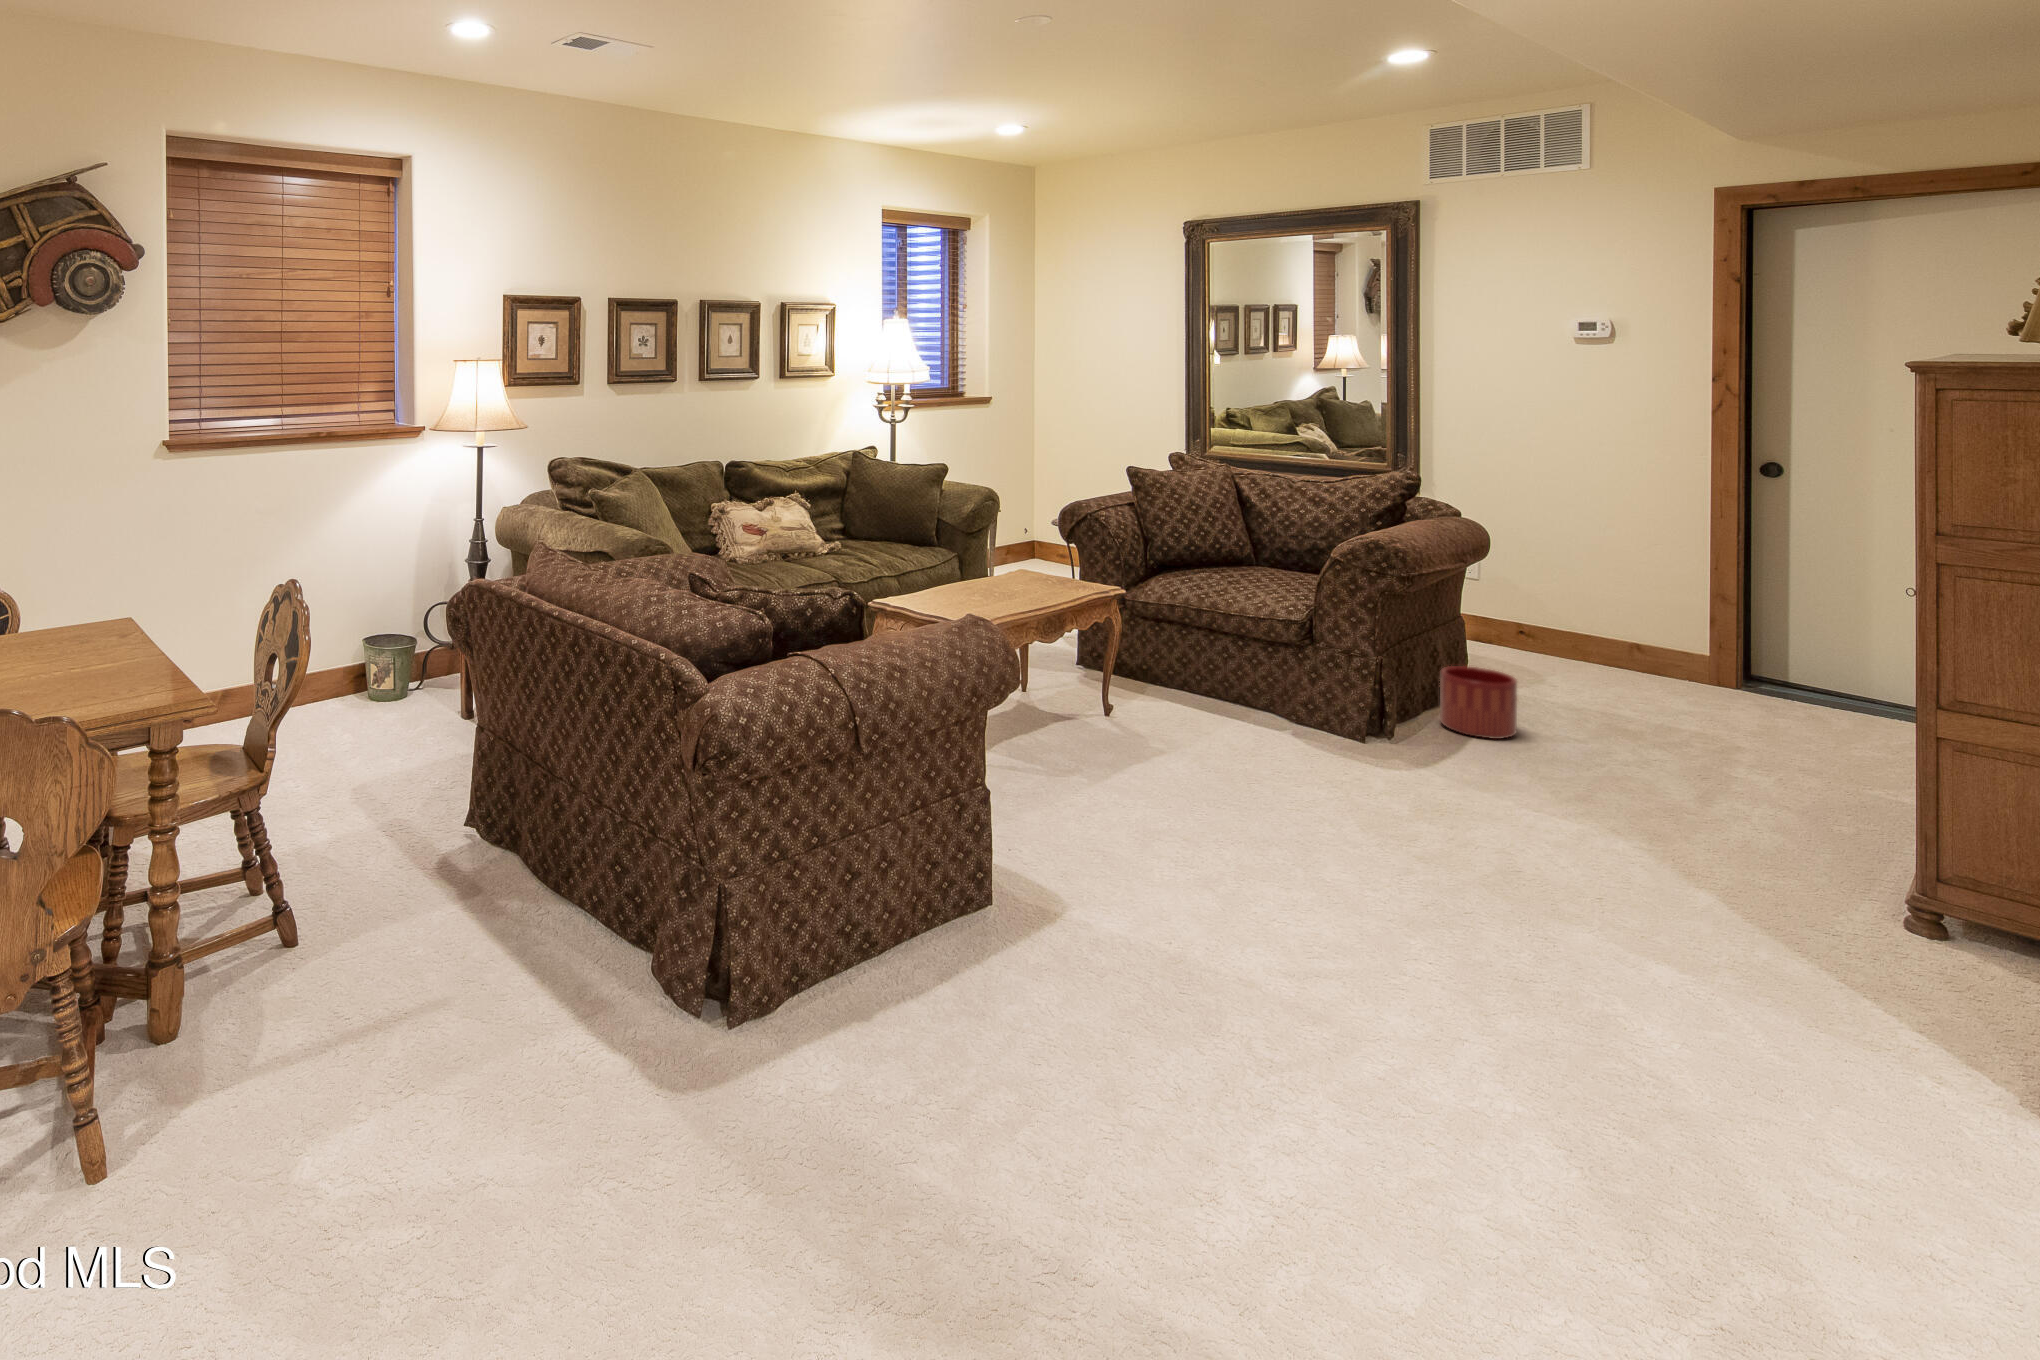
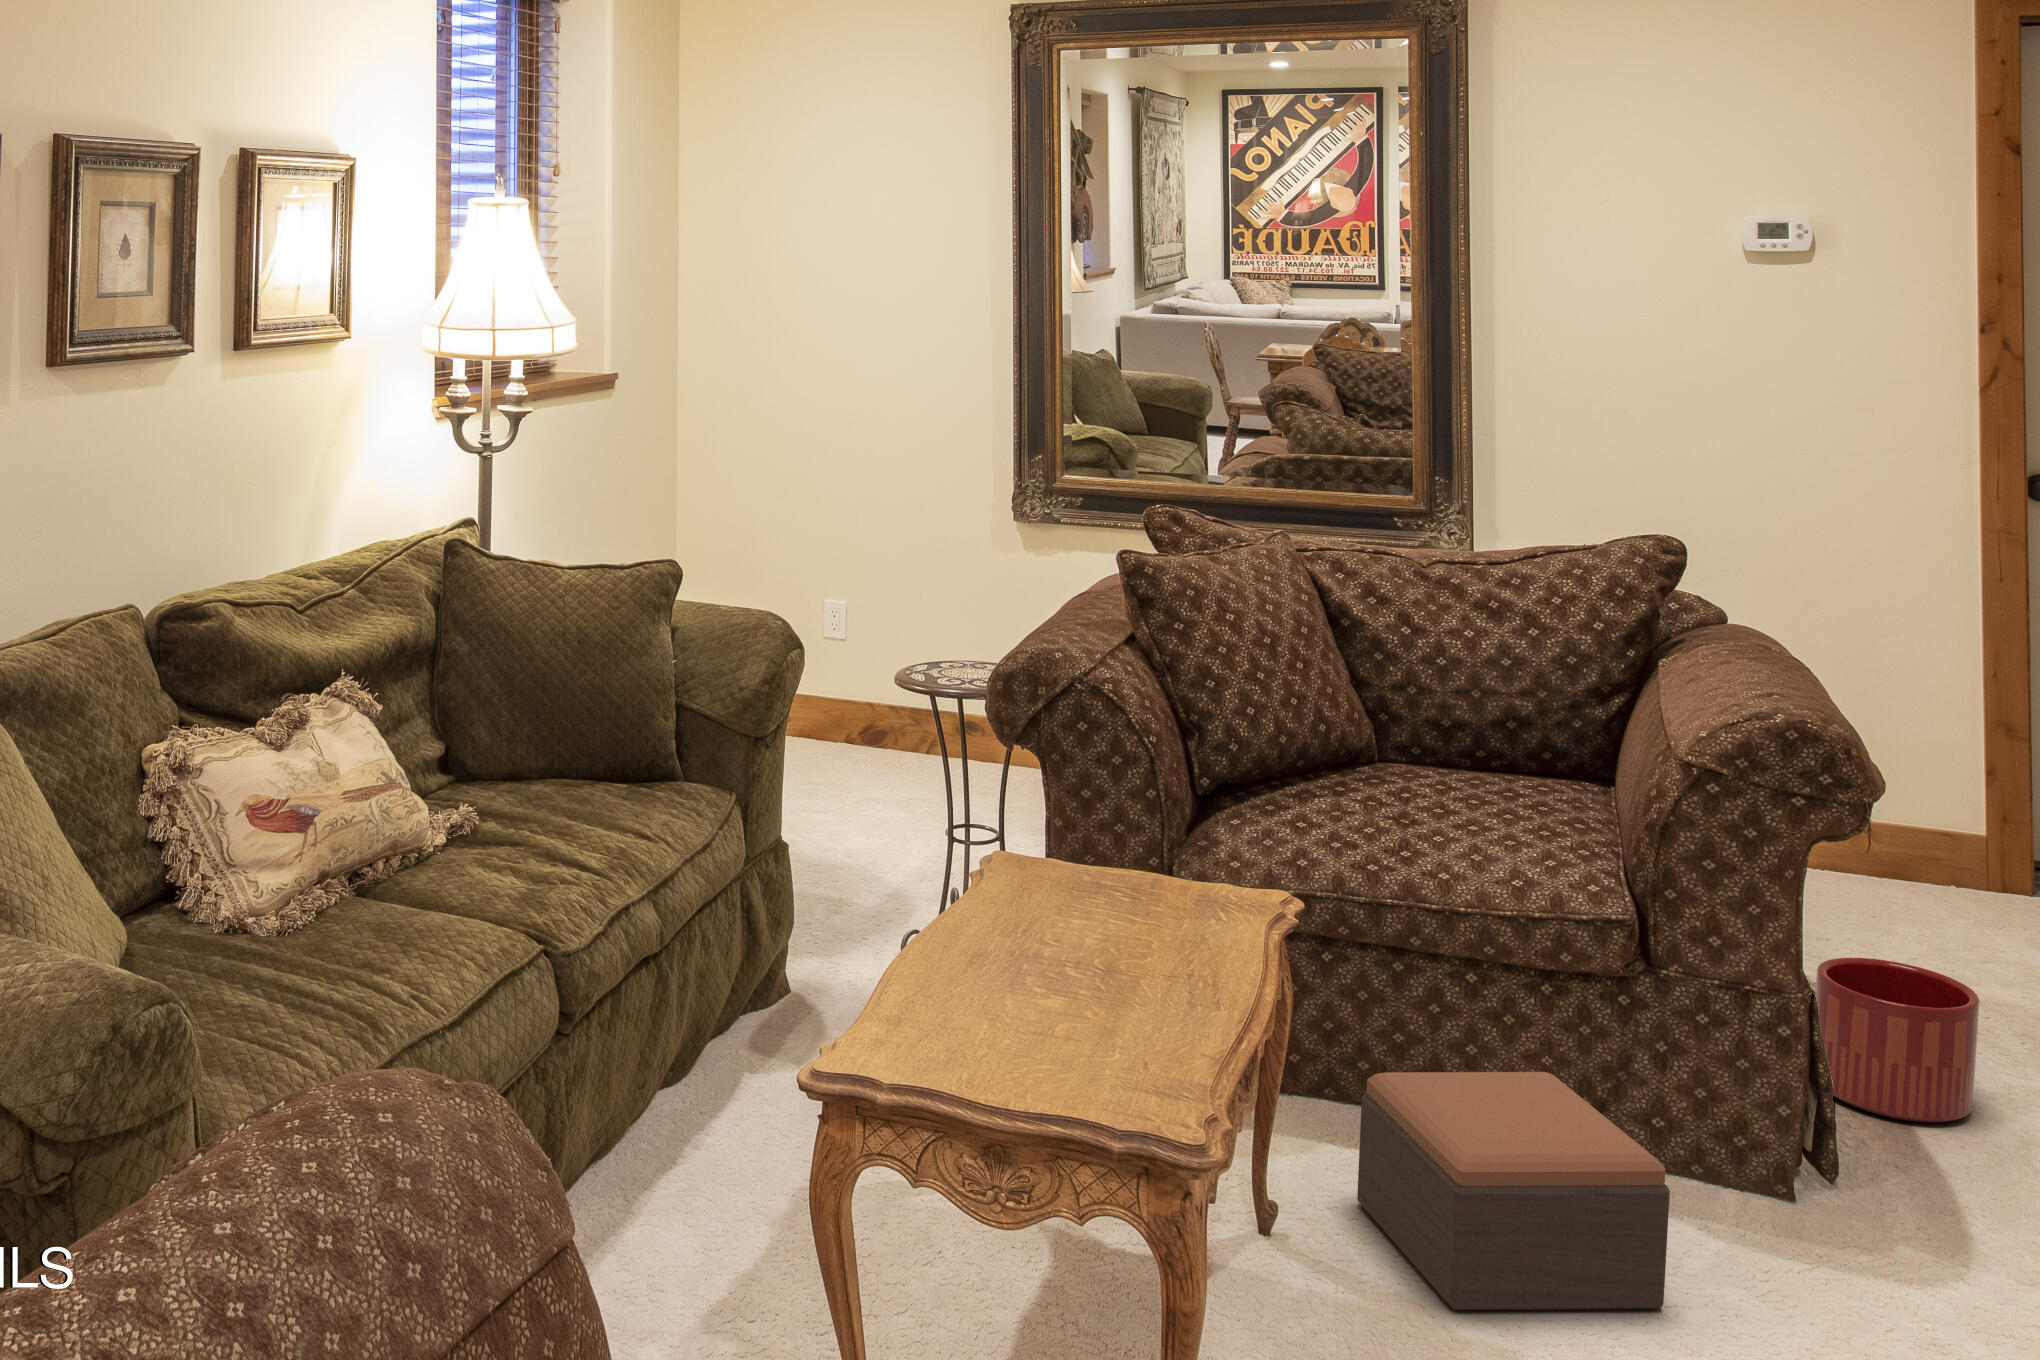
footstool: none [1146,662,1240,753] -> present [1357,1072,1670,1310]

